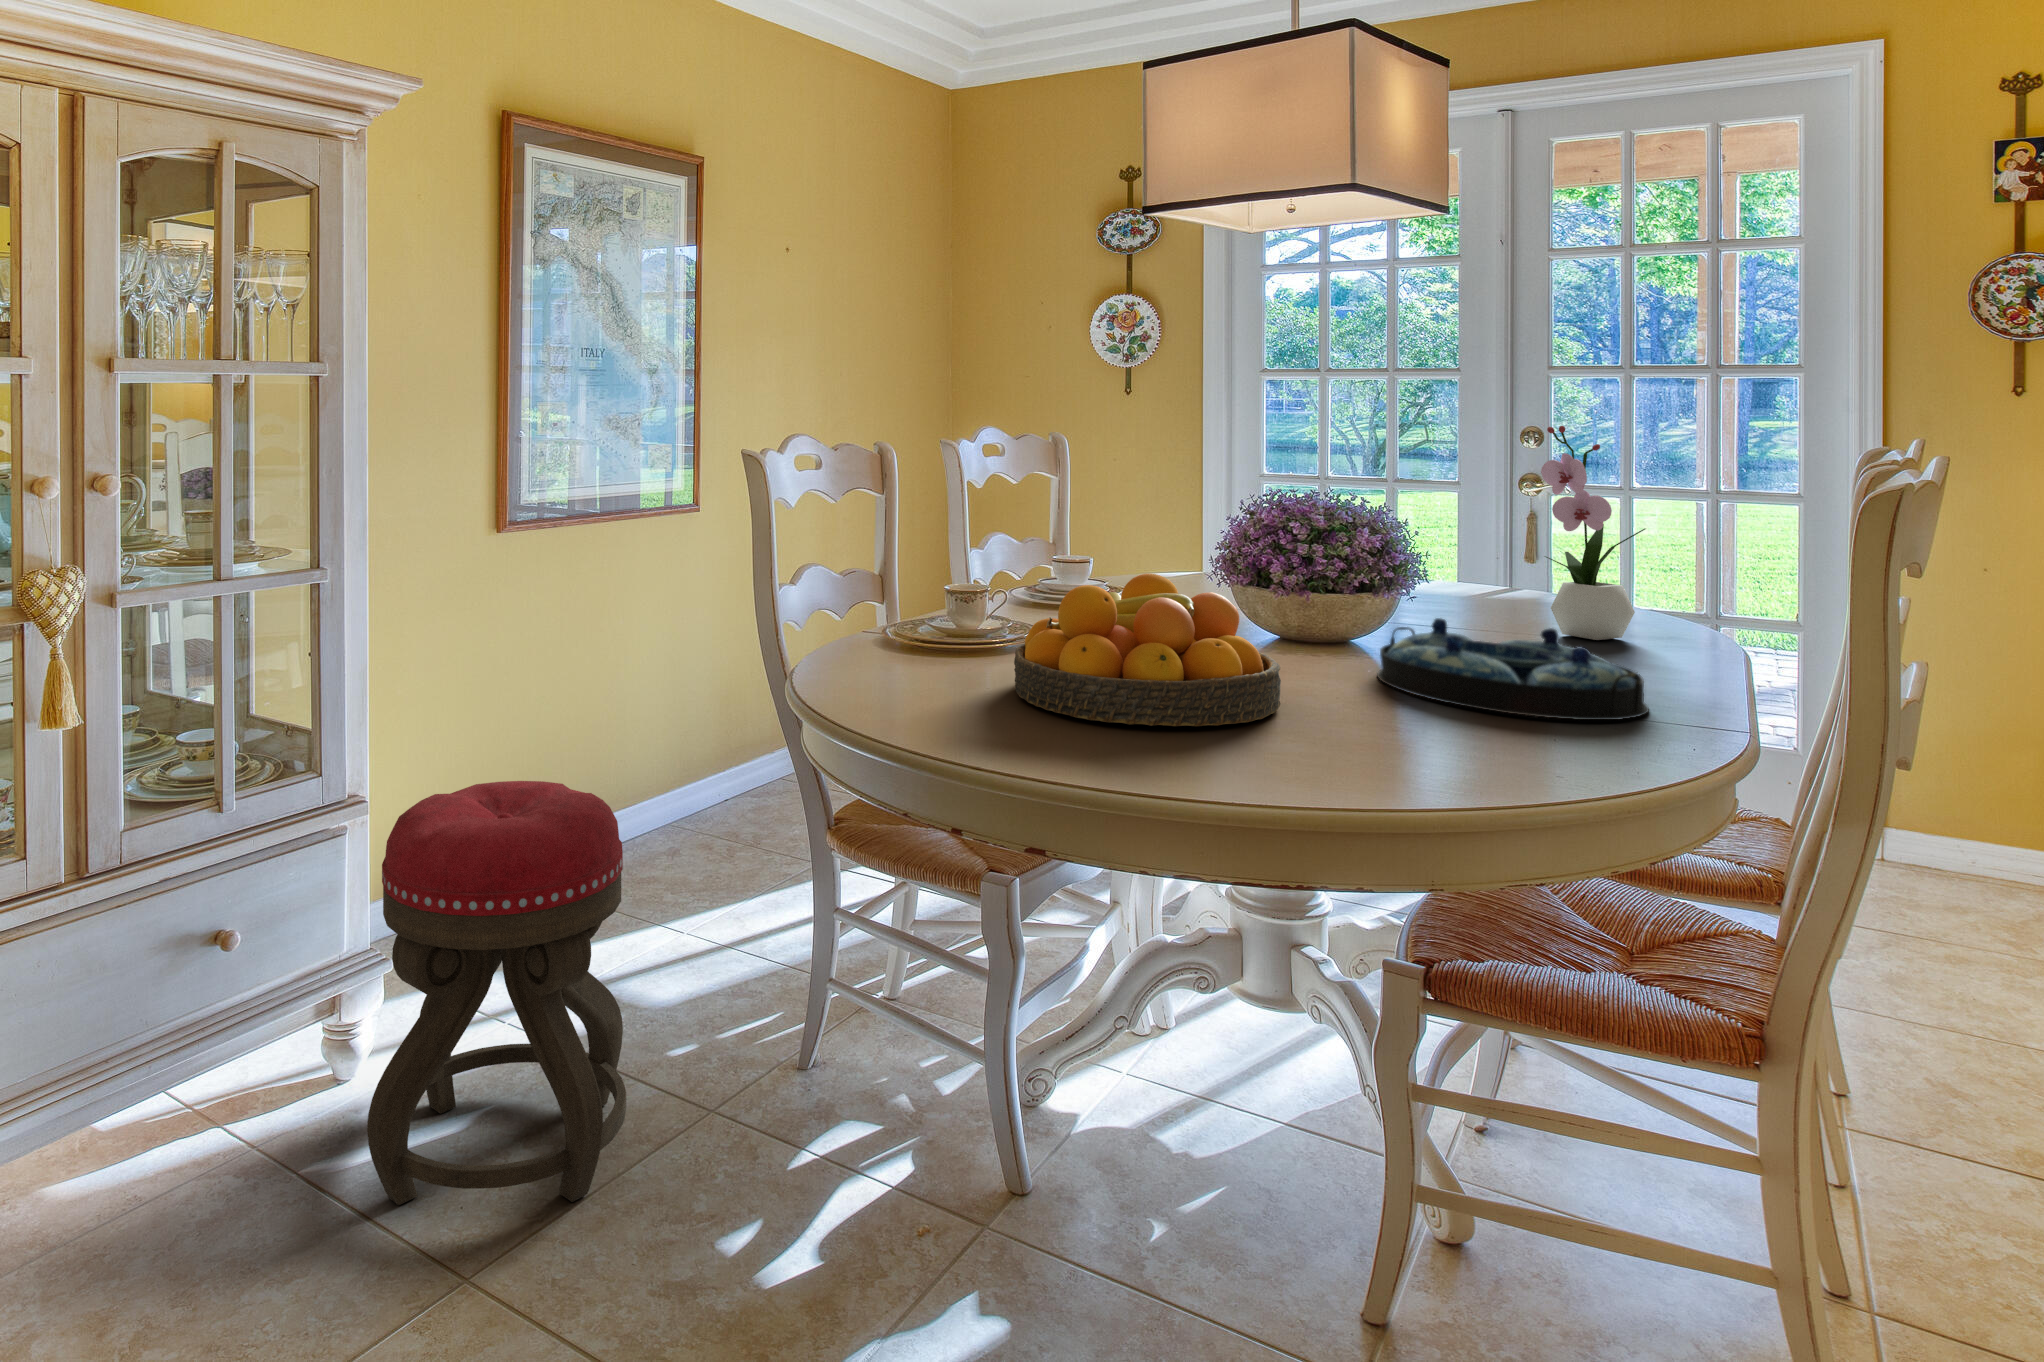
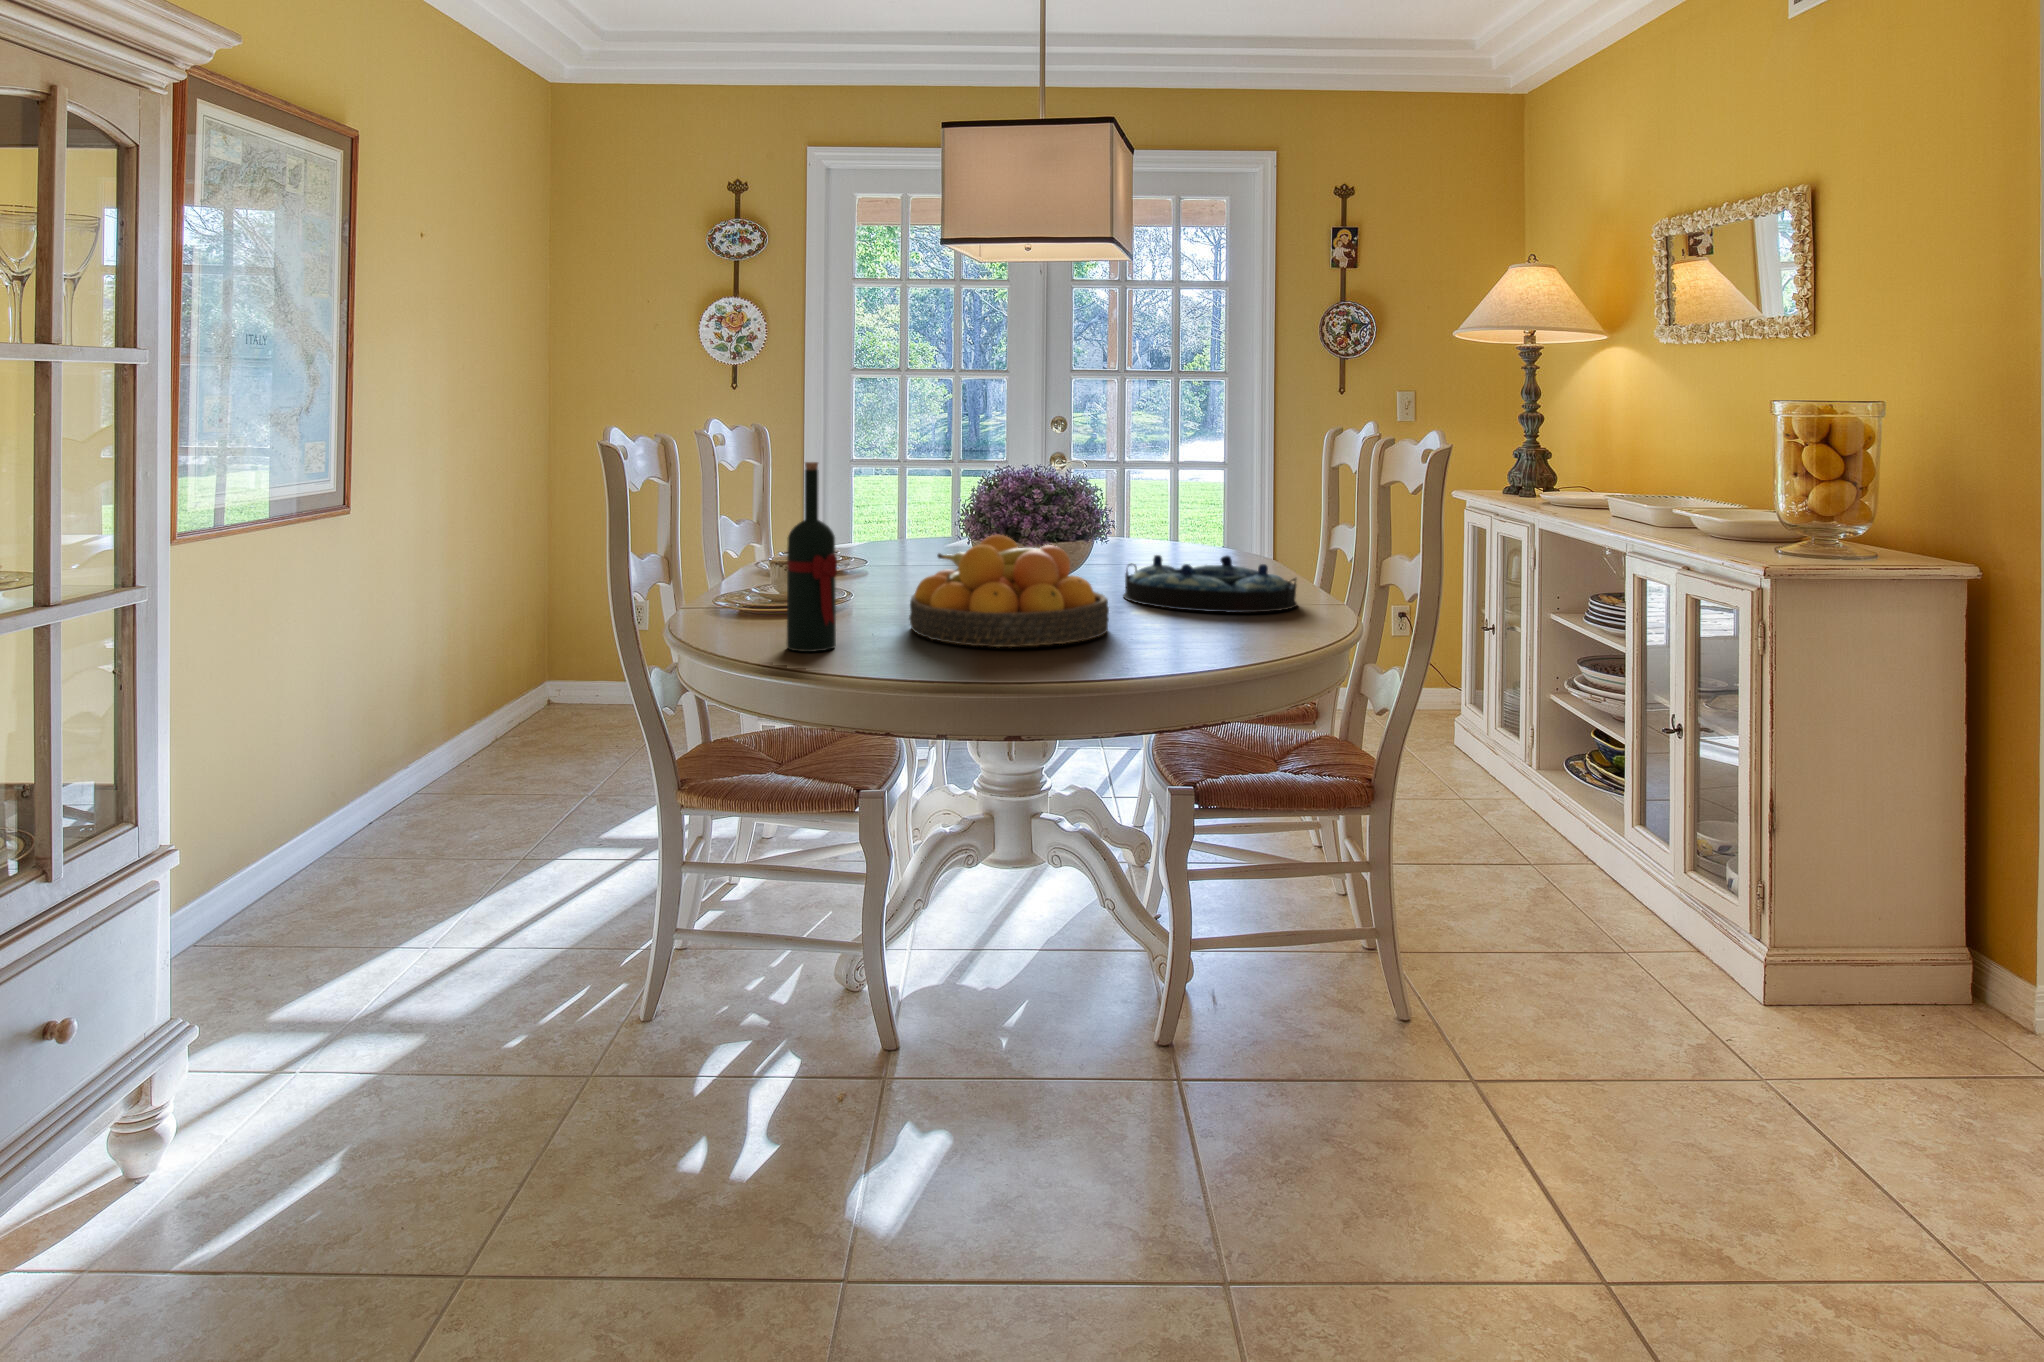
flower arrangement: present [1541,426,1646,640] -> none [1179,416,1236,565]
wine bottle: none [849,472,906,696] -> present [787,462,837,652]
ottoman: present [367,781,626,1205] -> none [252,790,540,1252]

